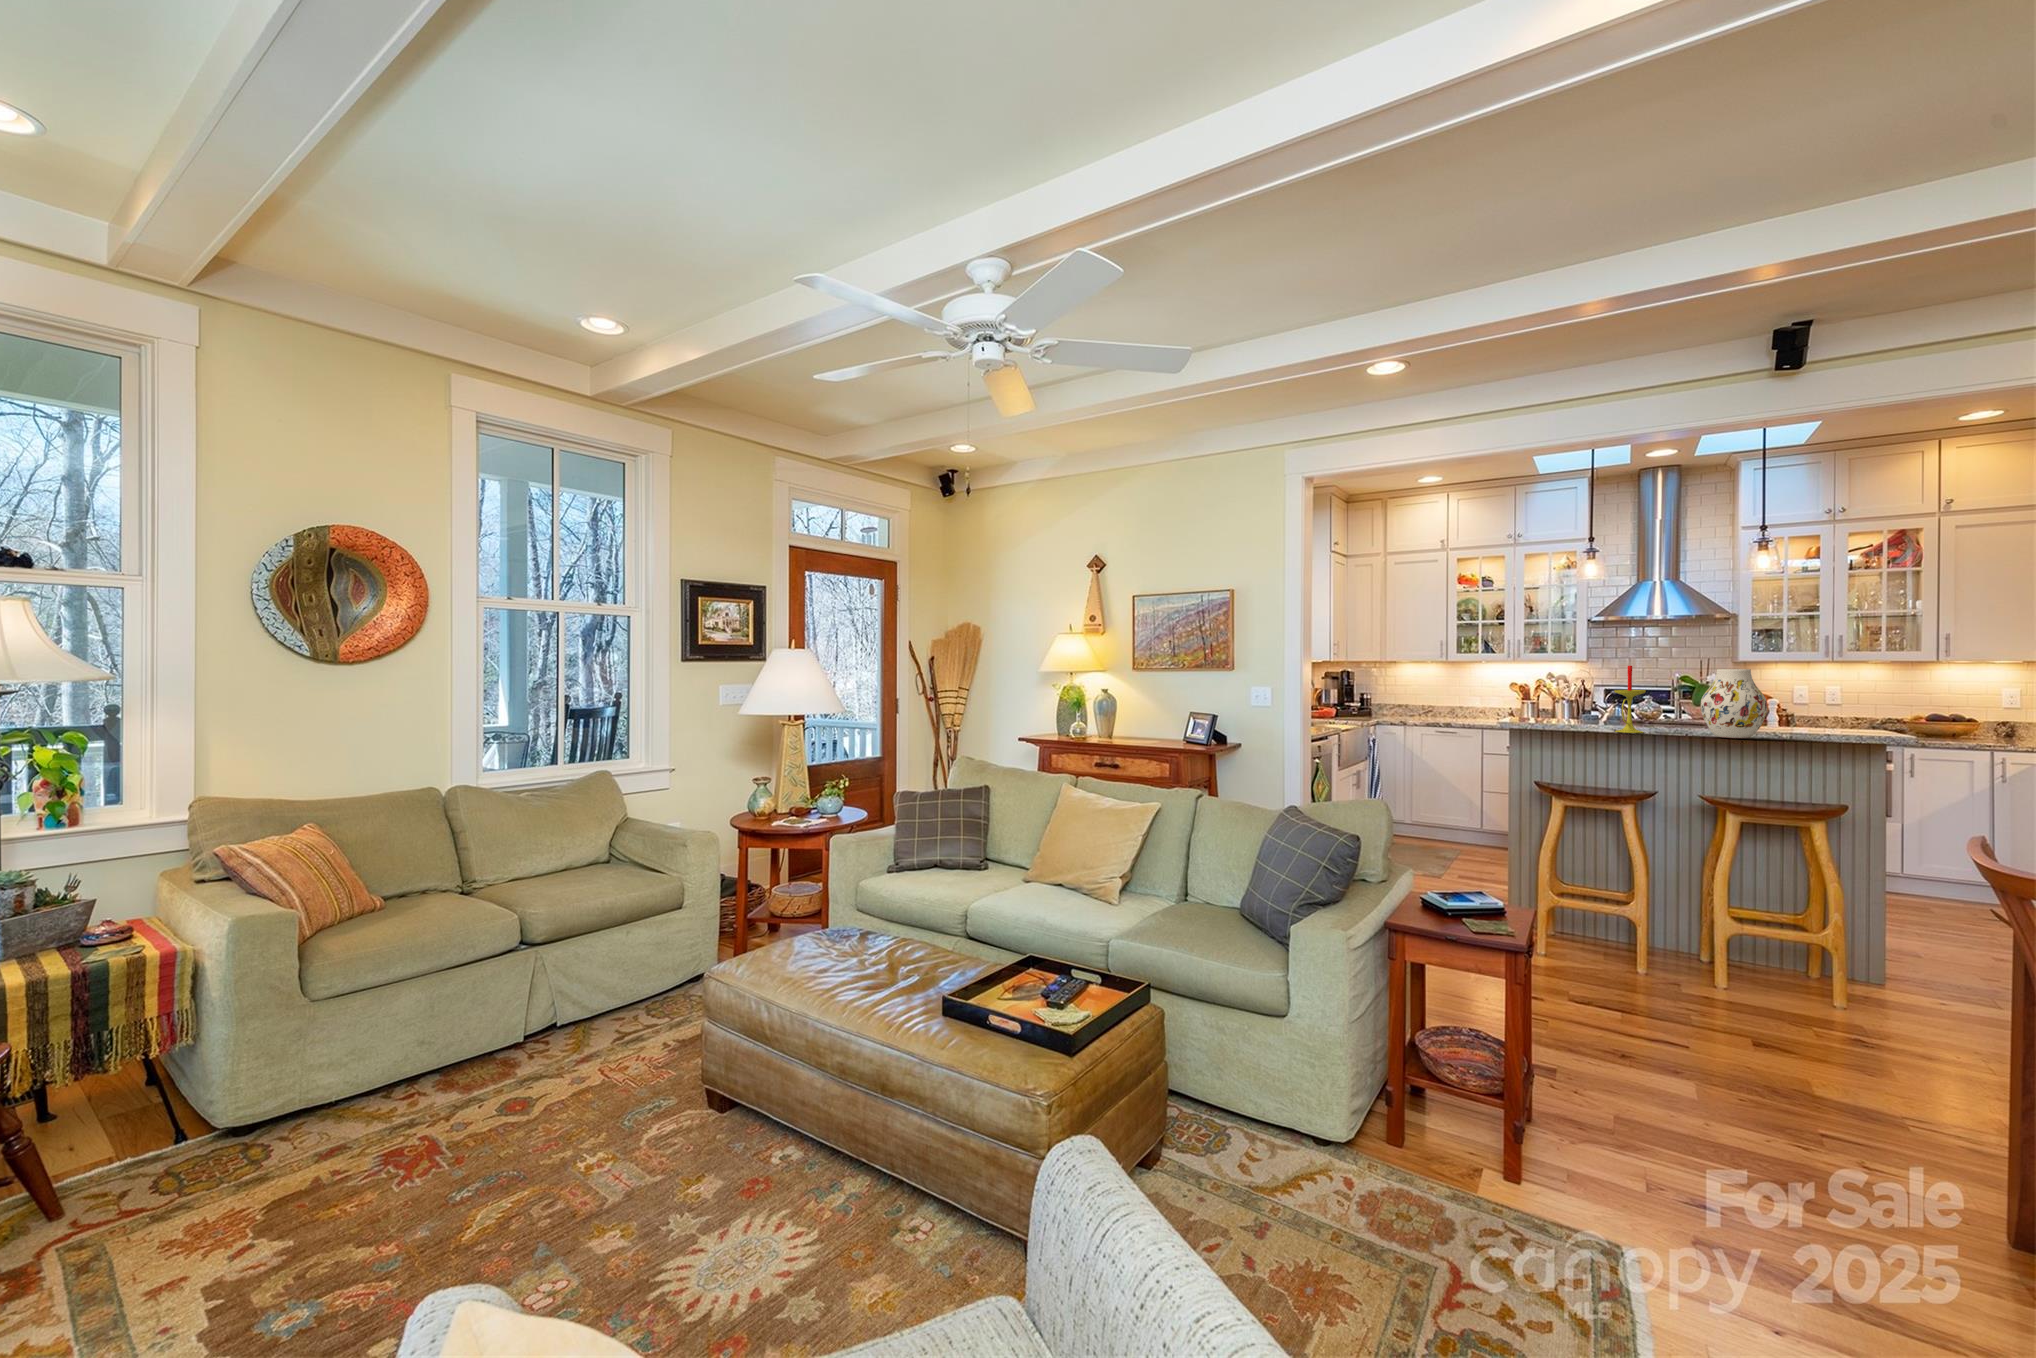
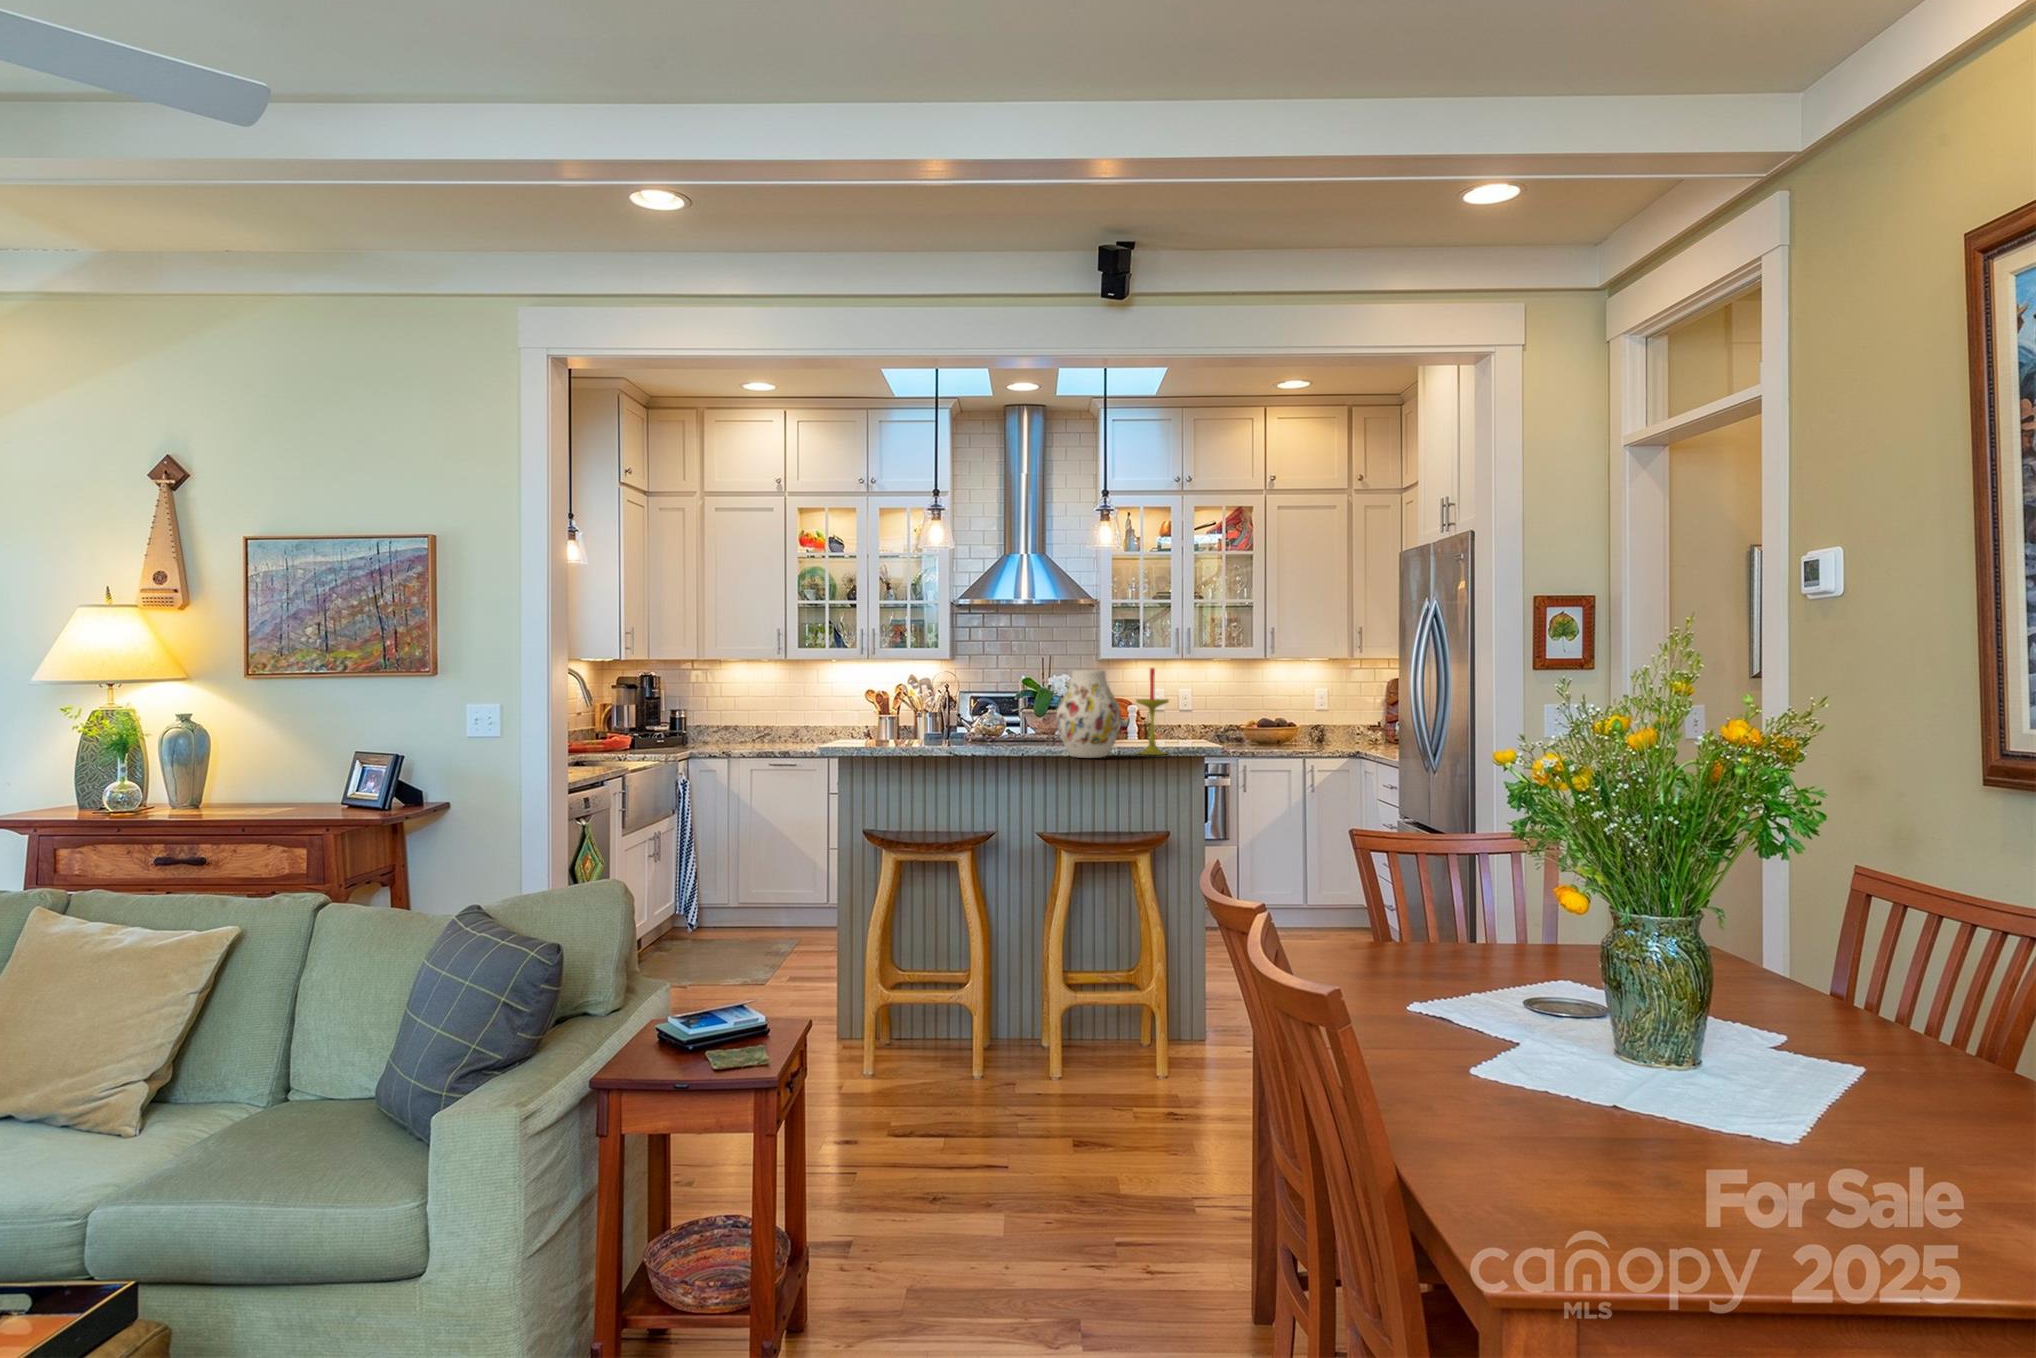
candle: present [1614,666,1645,733] -> present [1136,668,1169,755]

